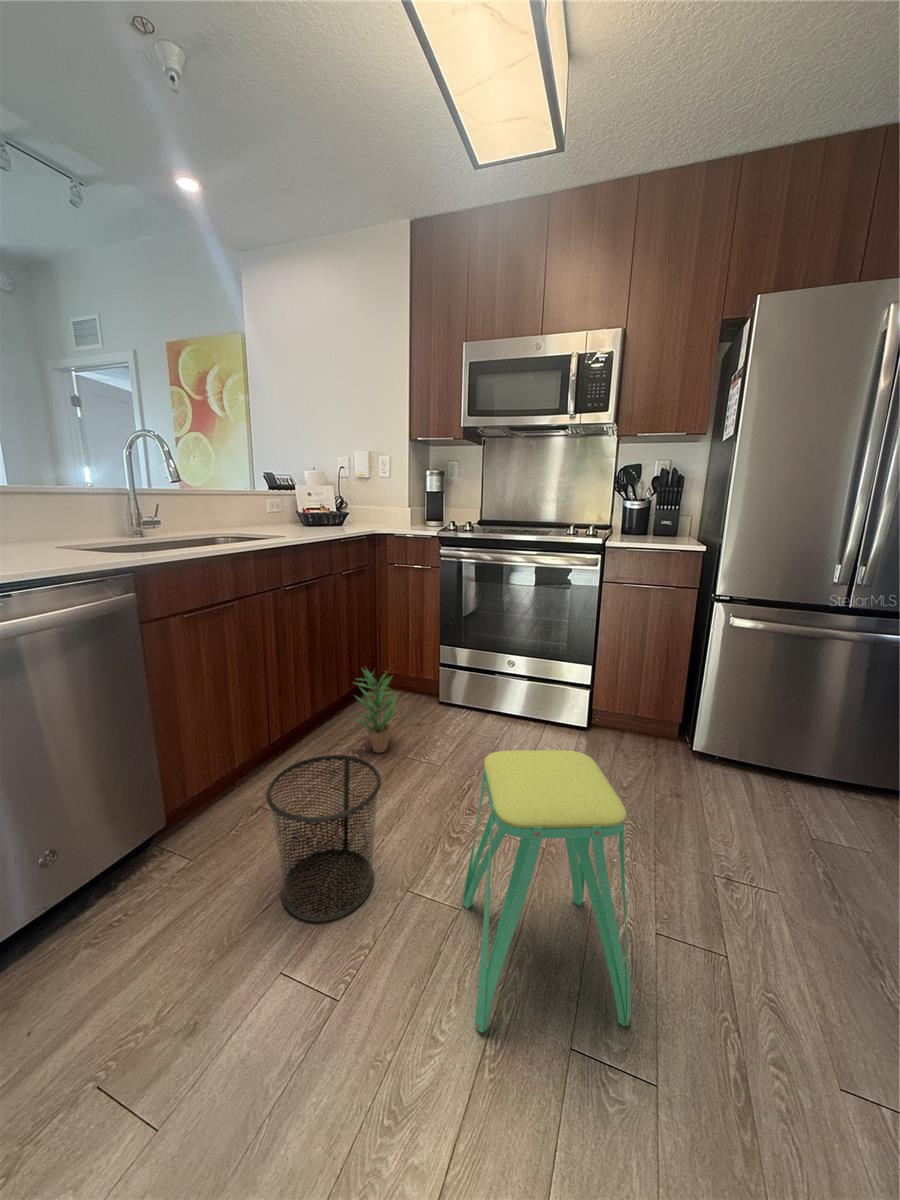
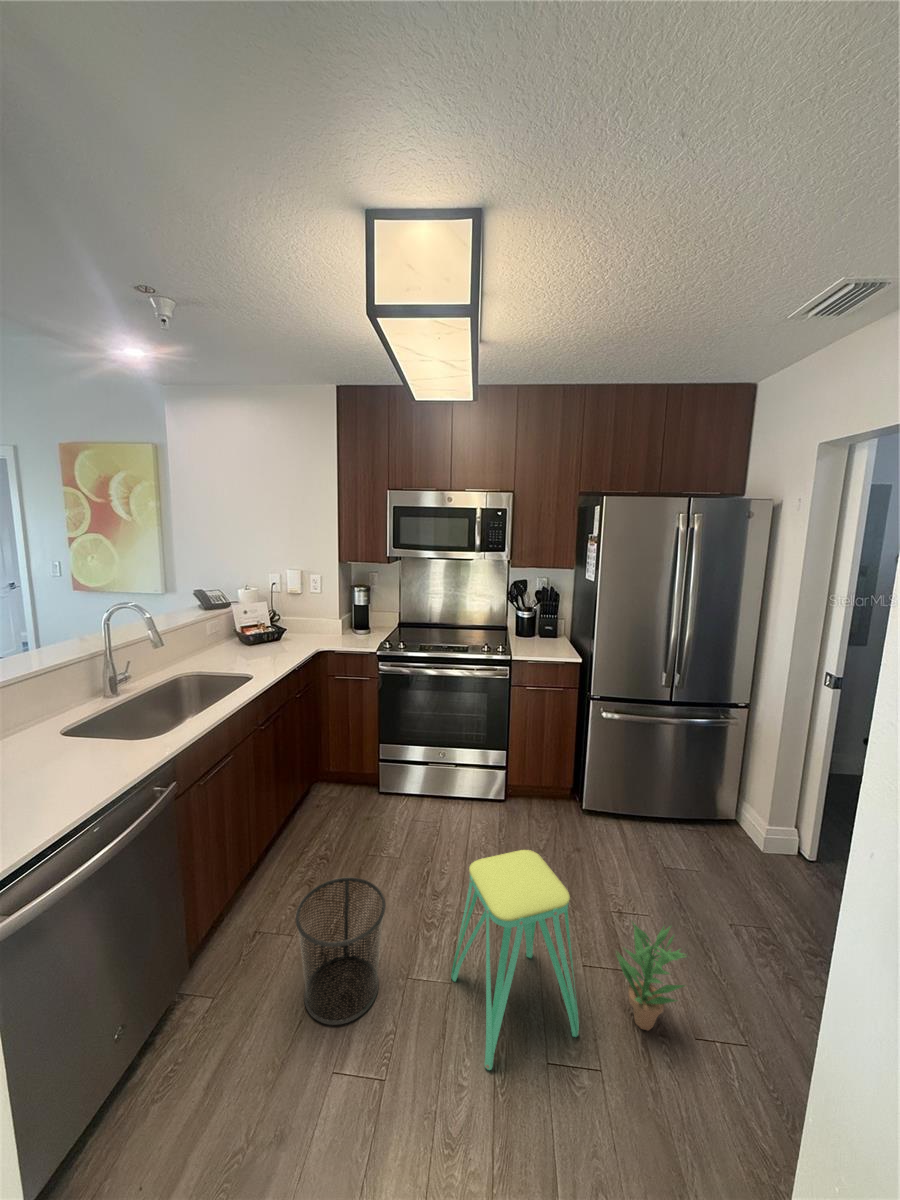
potted plant: present [356,669,397,753] -> present [617,923,686,1031]

